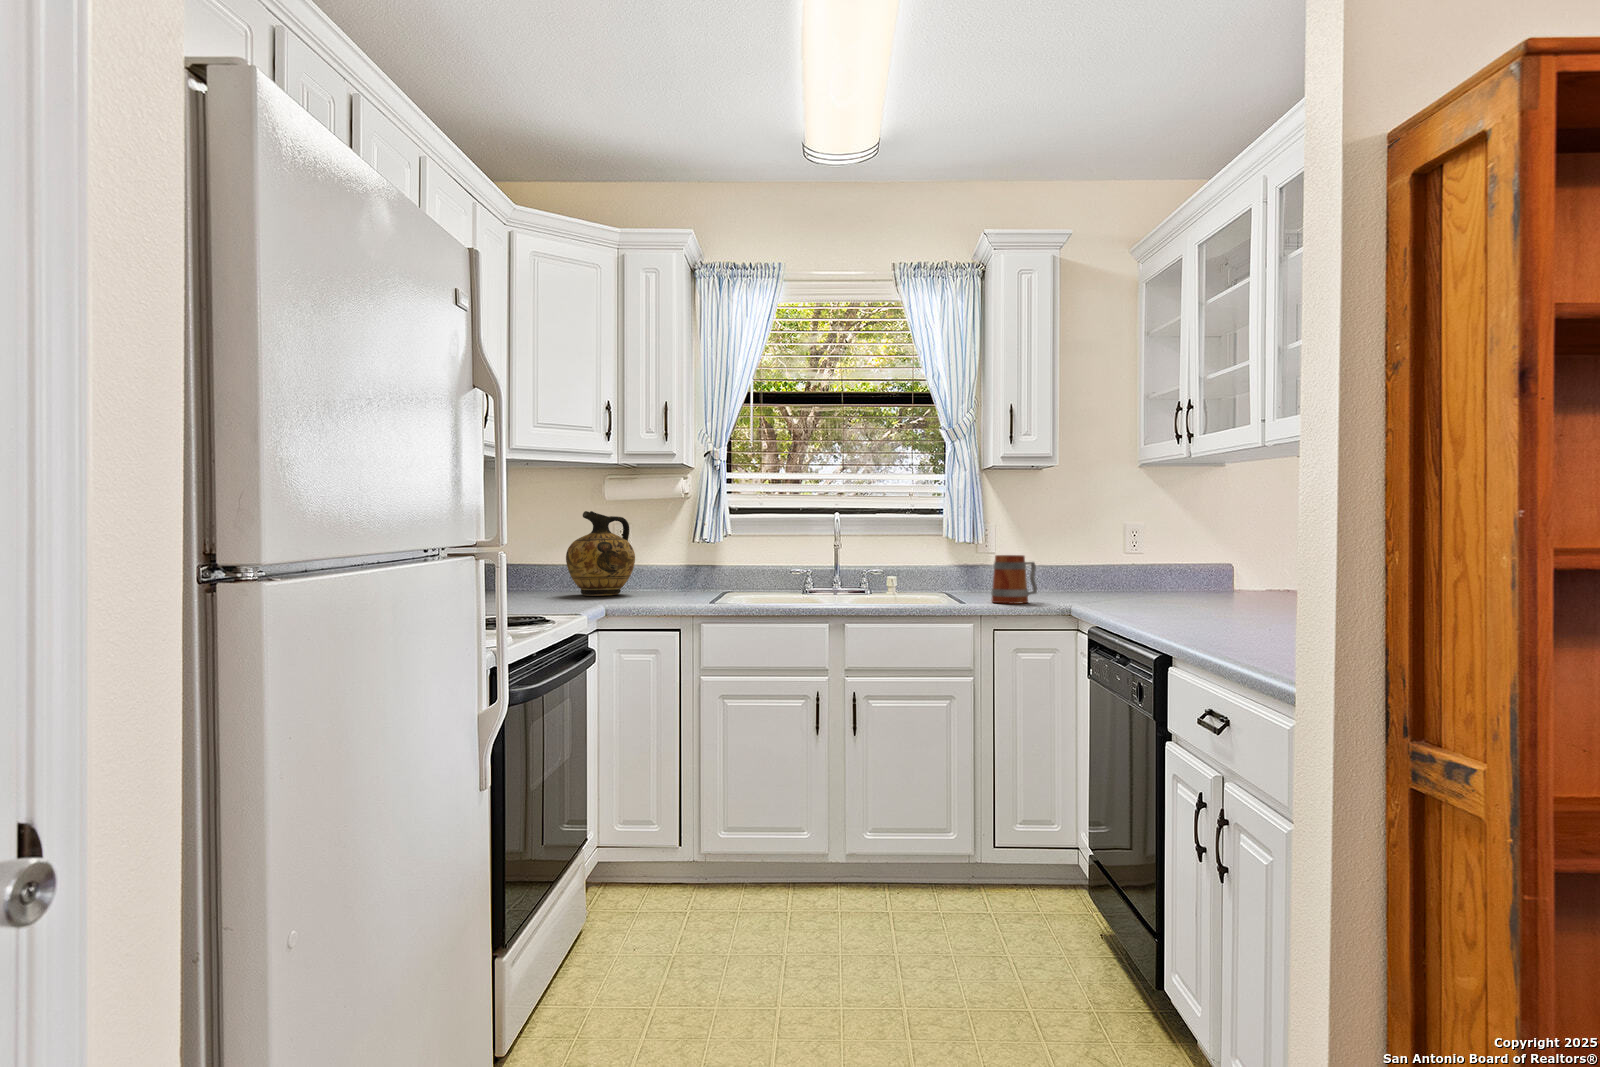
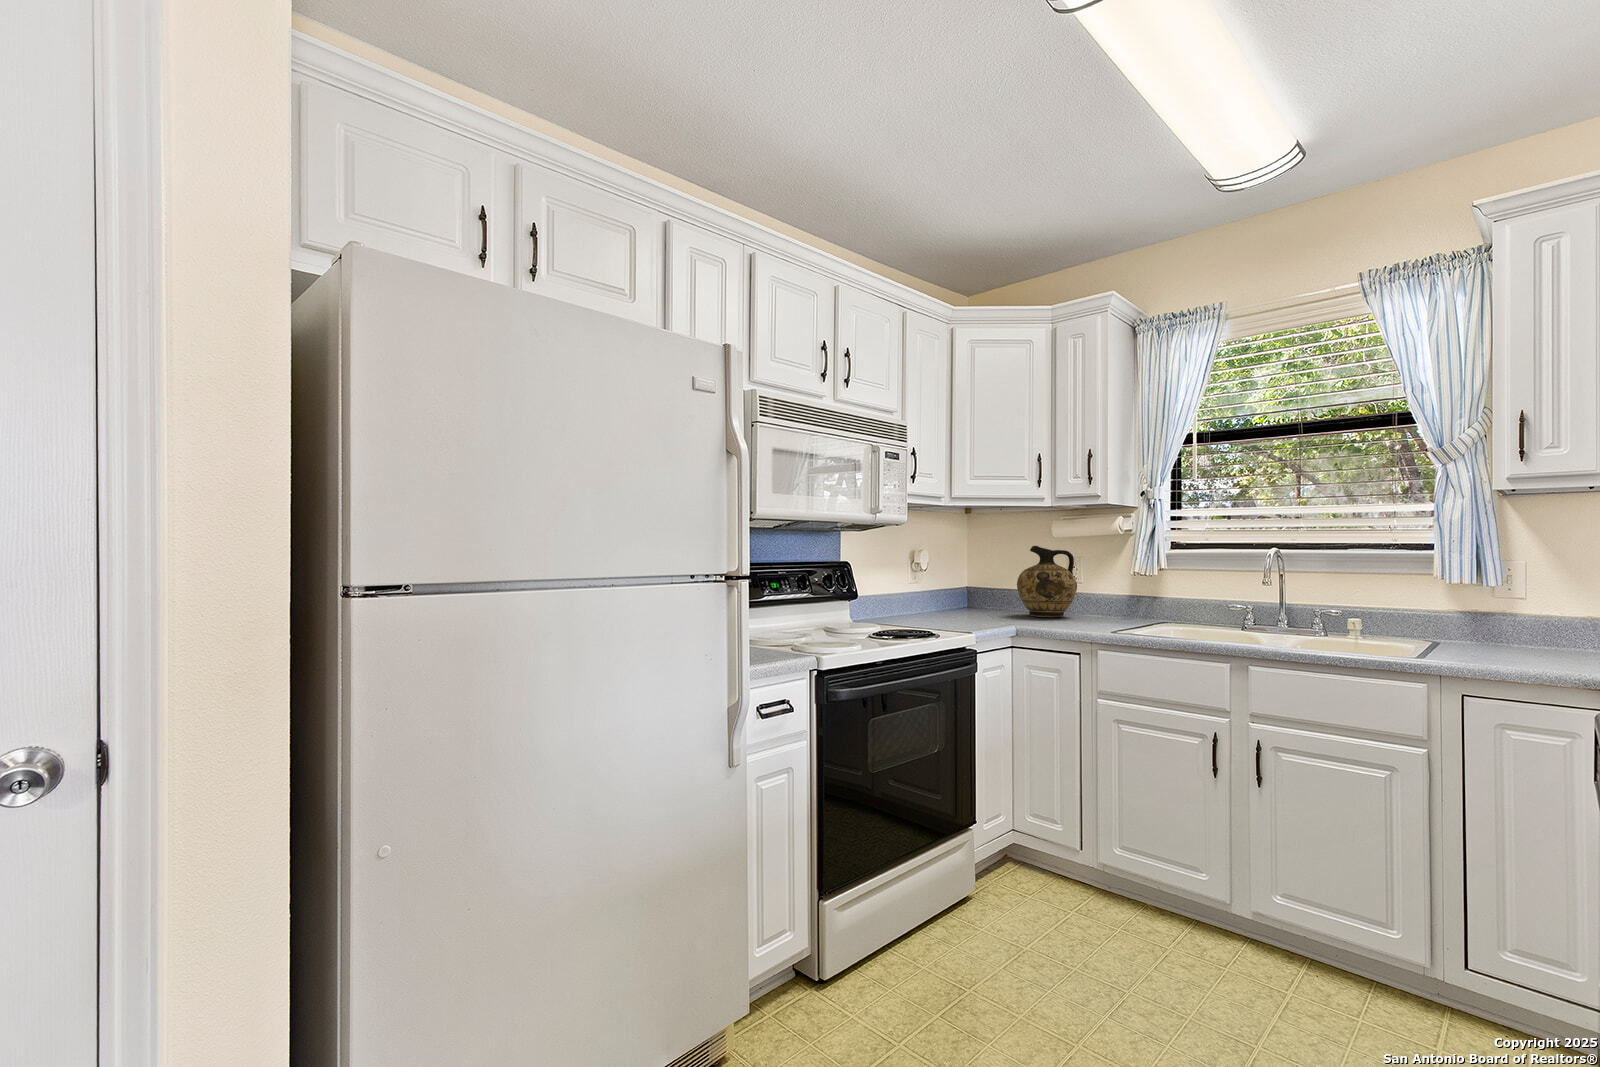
mug: present [991,555,1037,604] -> none [1464,603,1547,668]

